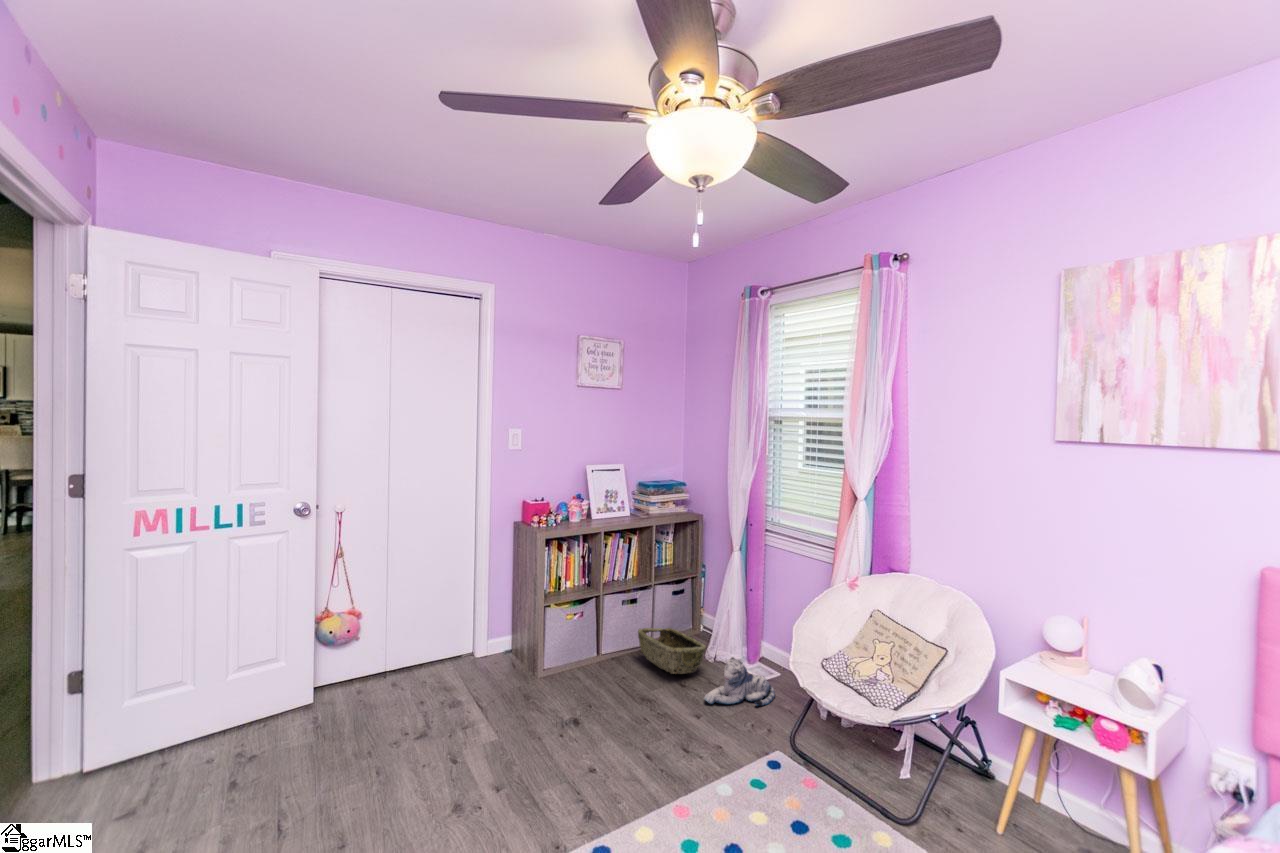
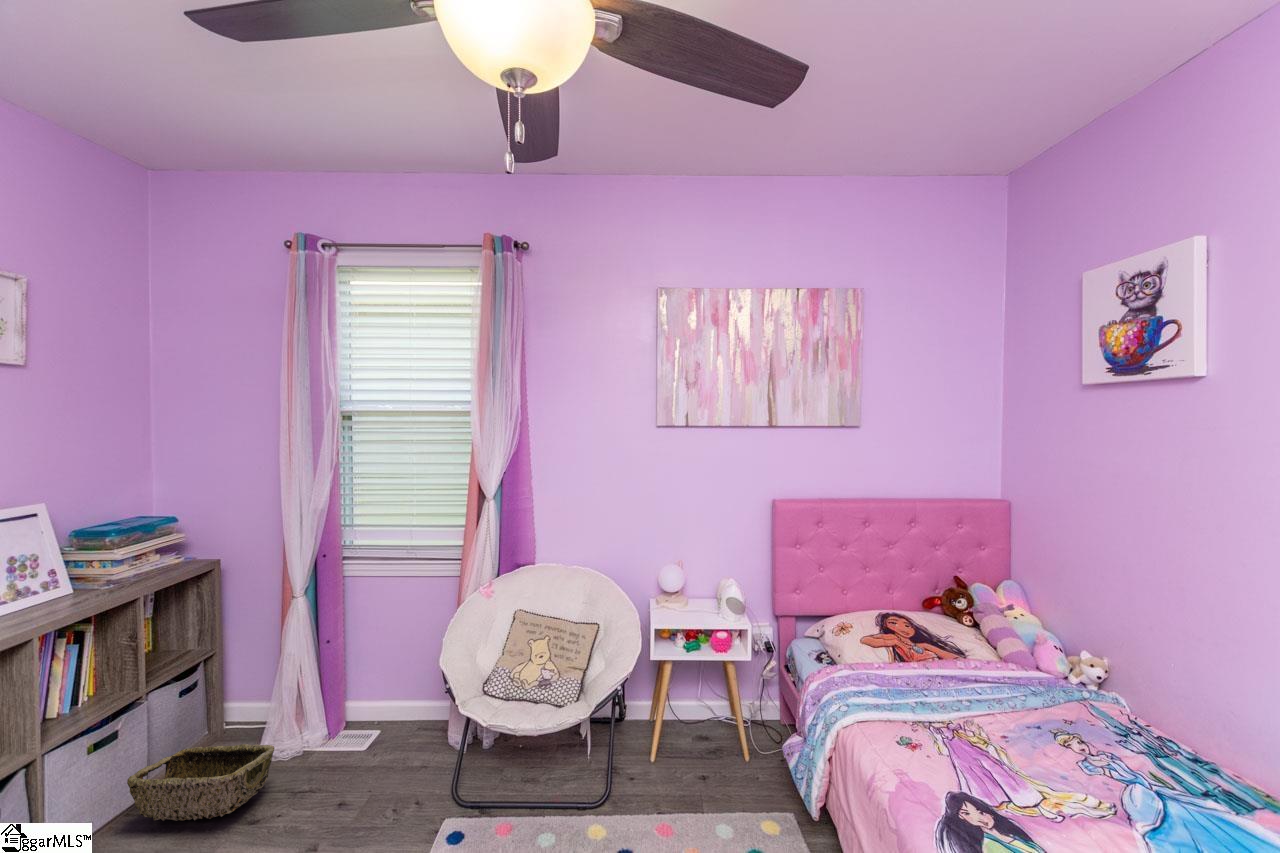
plush toy: present [704,657,775,706] -> none [305,738,394,821]

